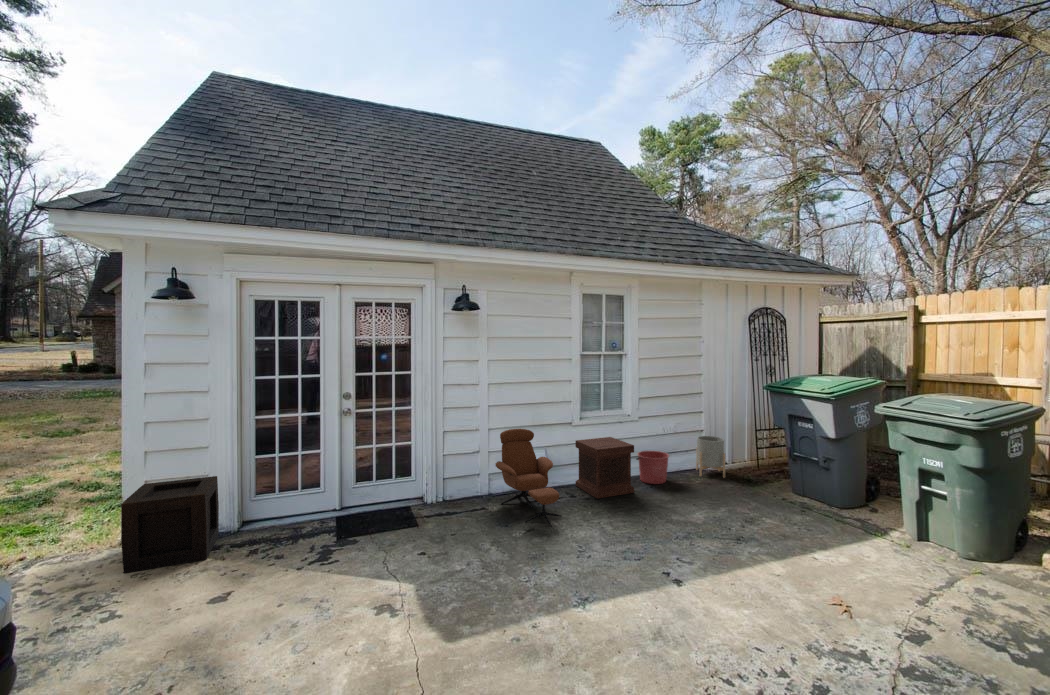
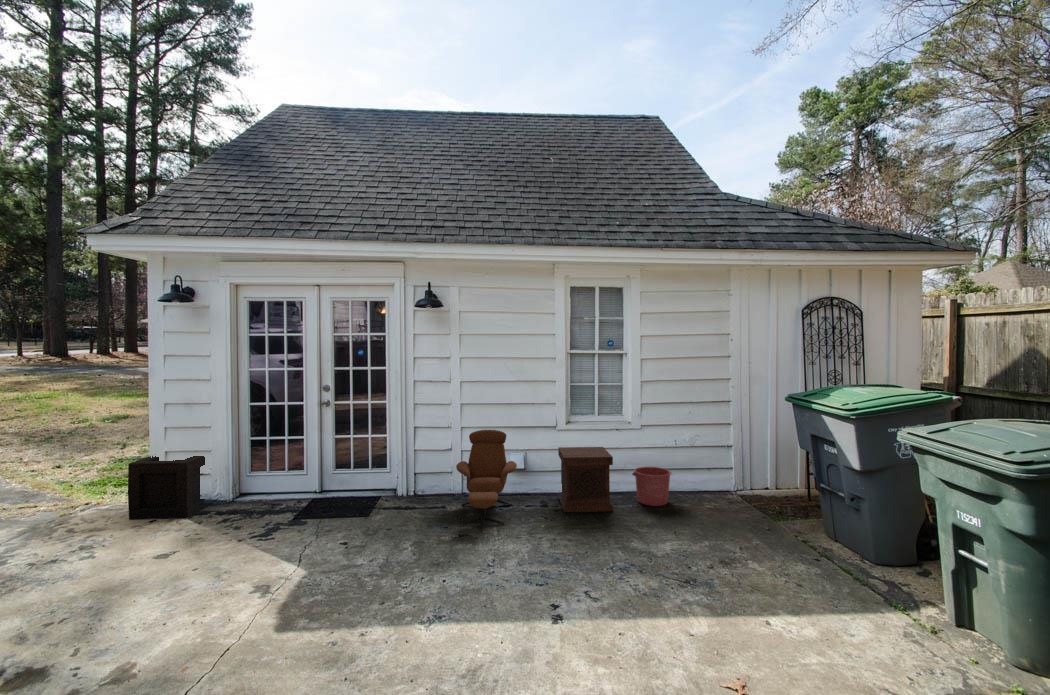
planter: present [696,436,725,477] -> none [717,455,752,508]

